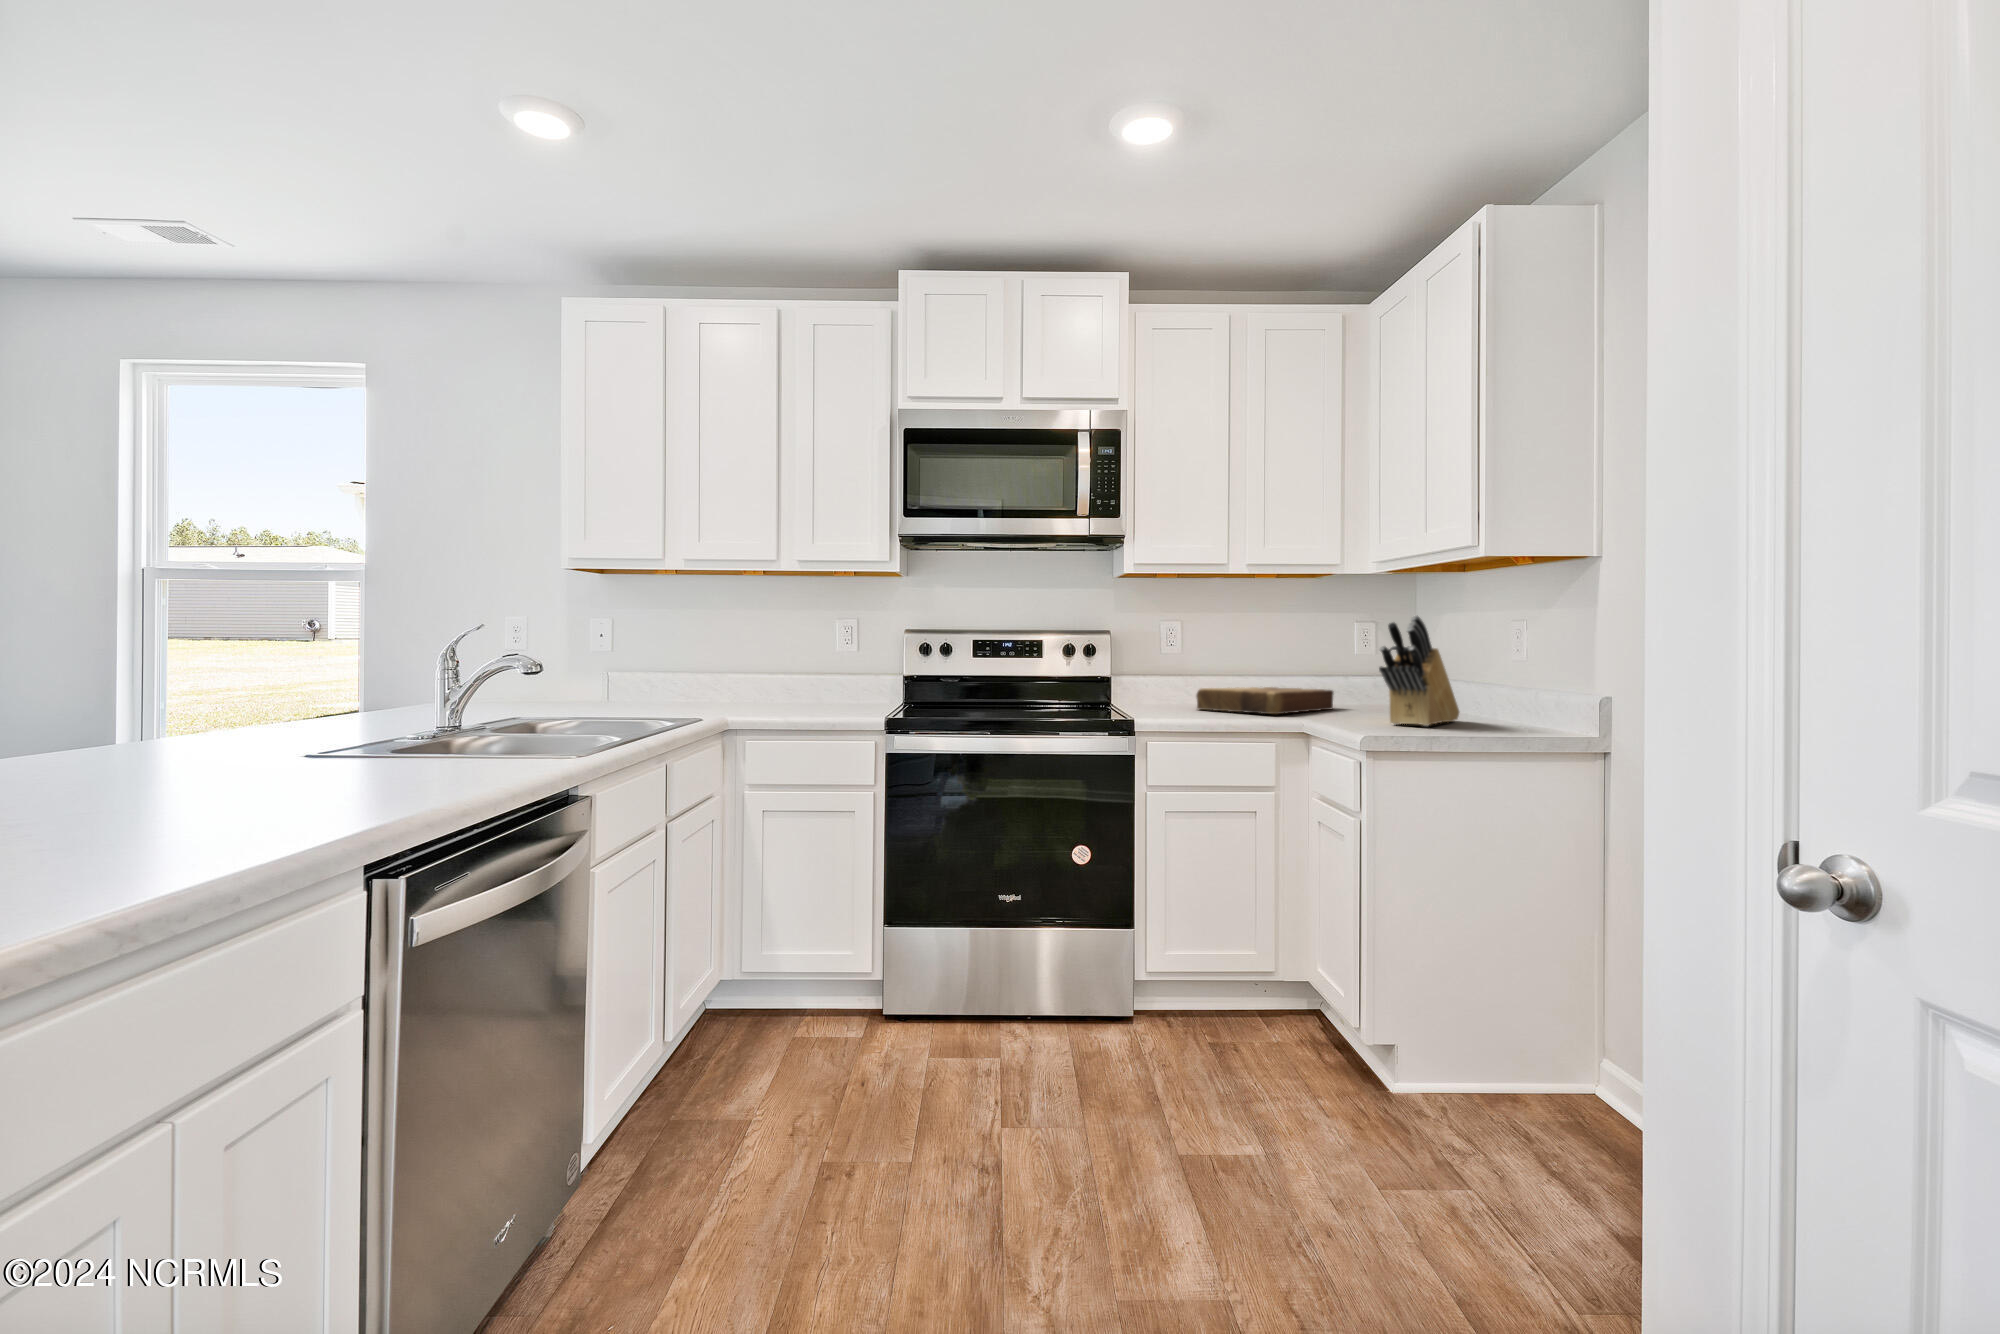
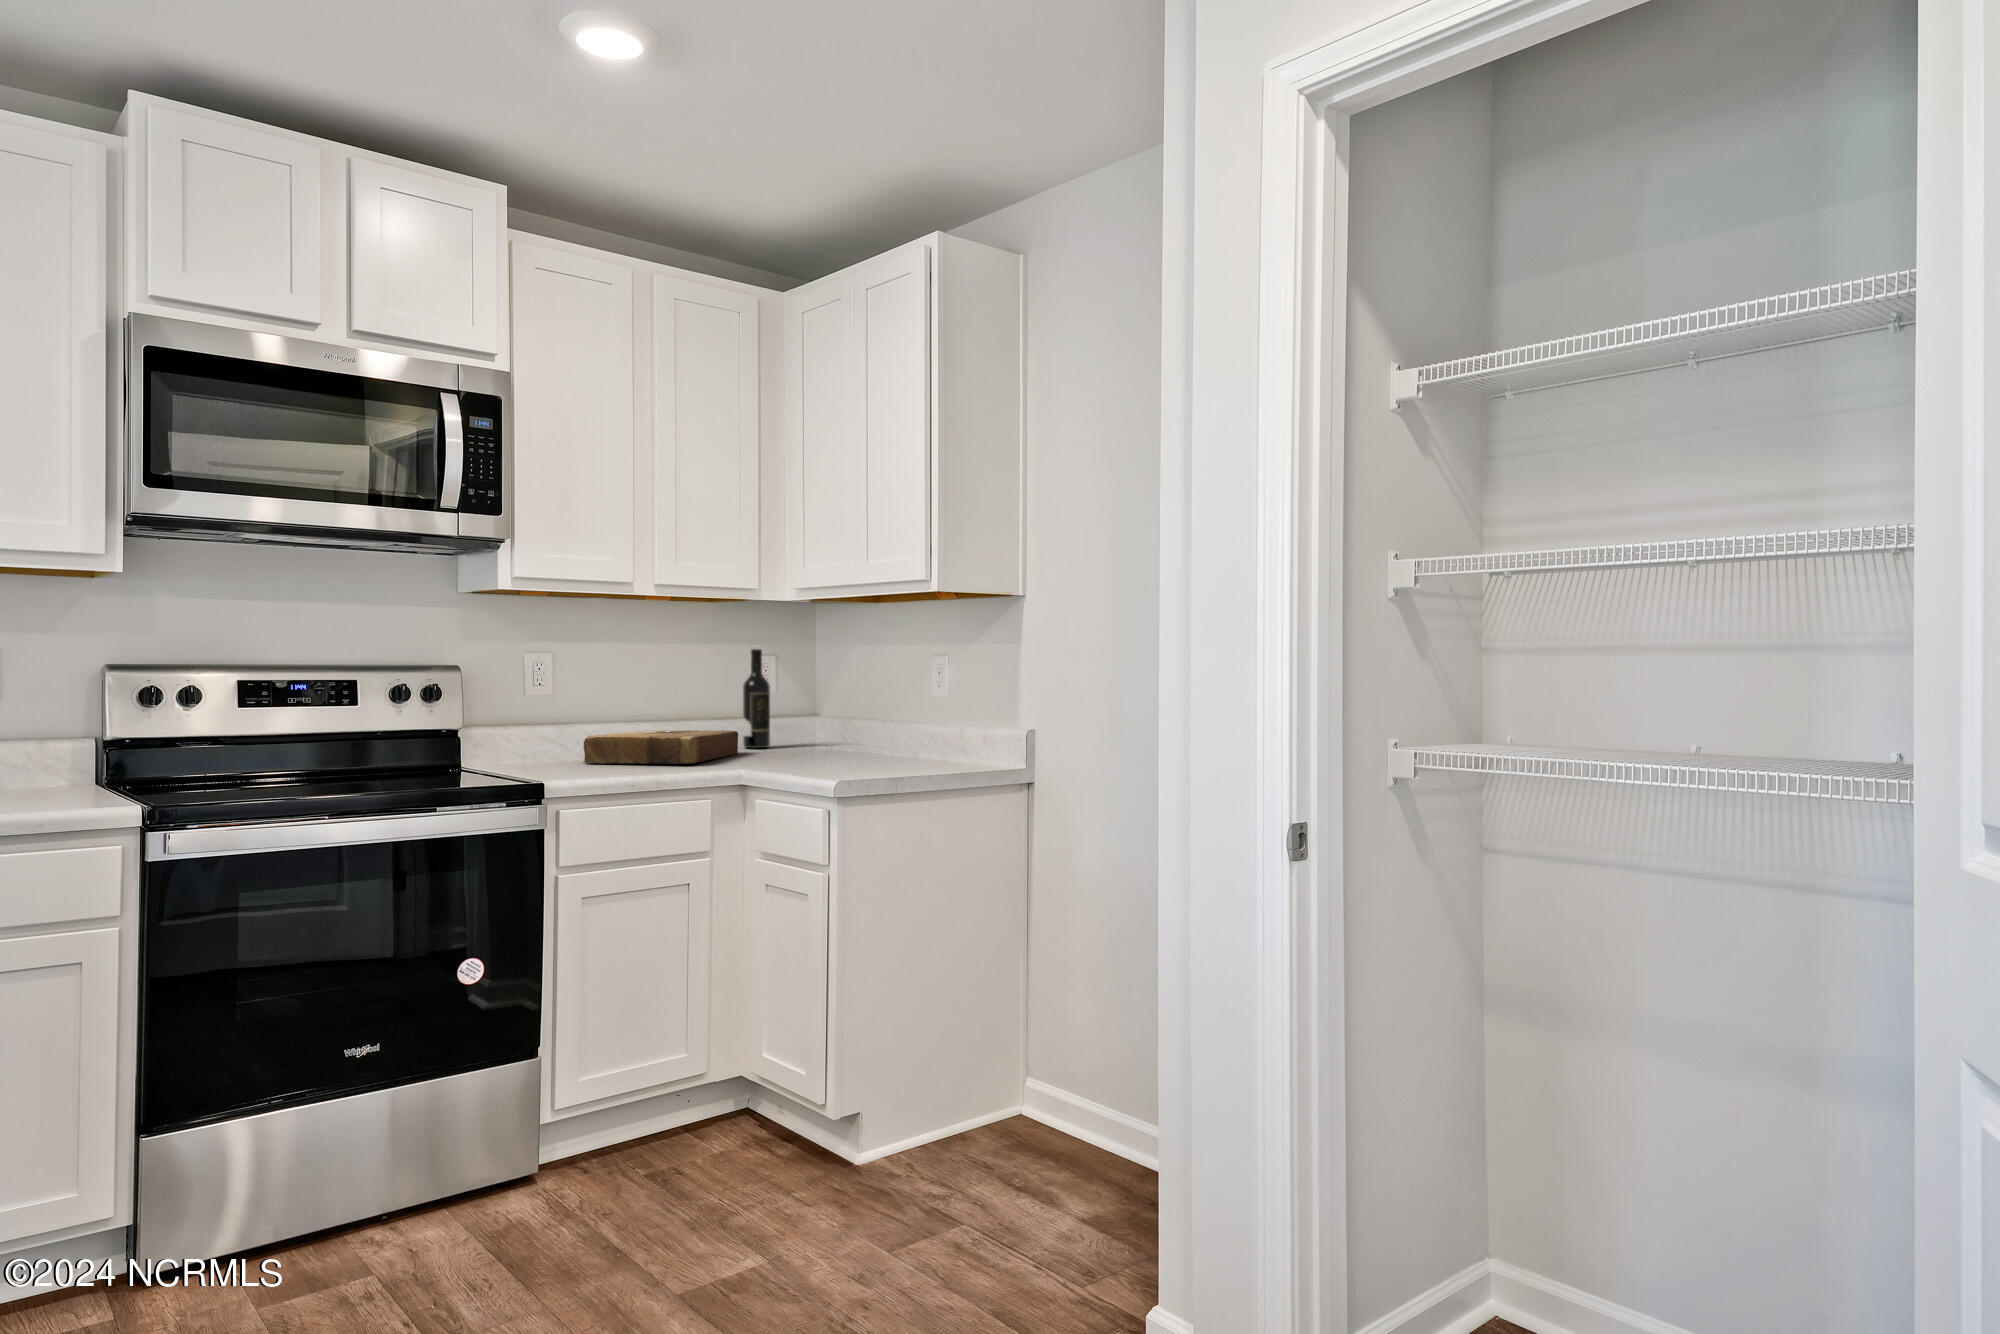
knife block: present [1379,616,1459,726] -> none [818,647,881,767]
wine bottle: none [1346,621,1371,706] -> present [743,649,770,748]

